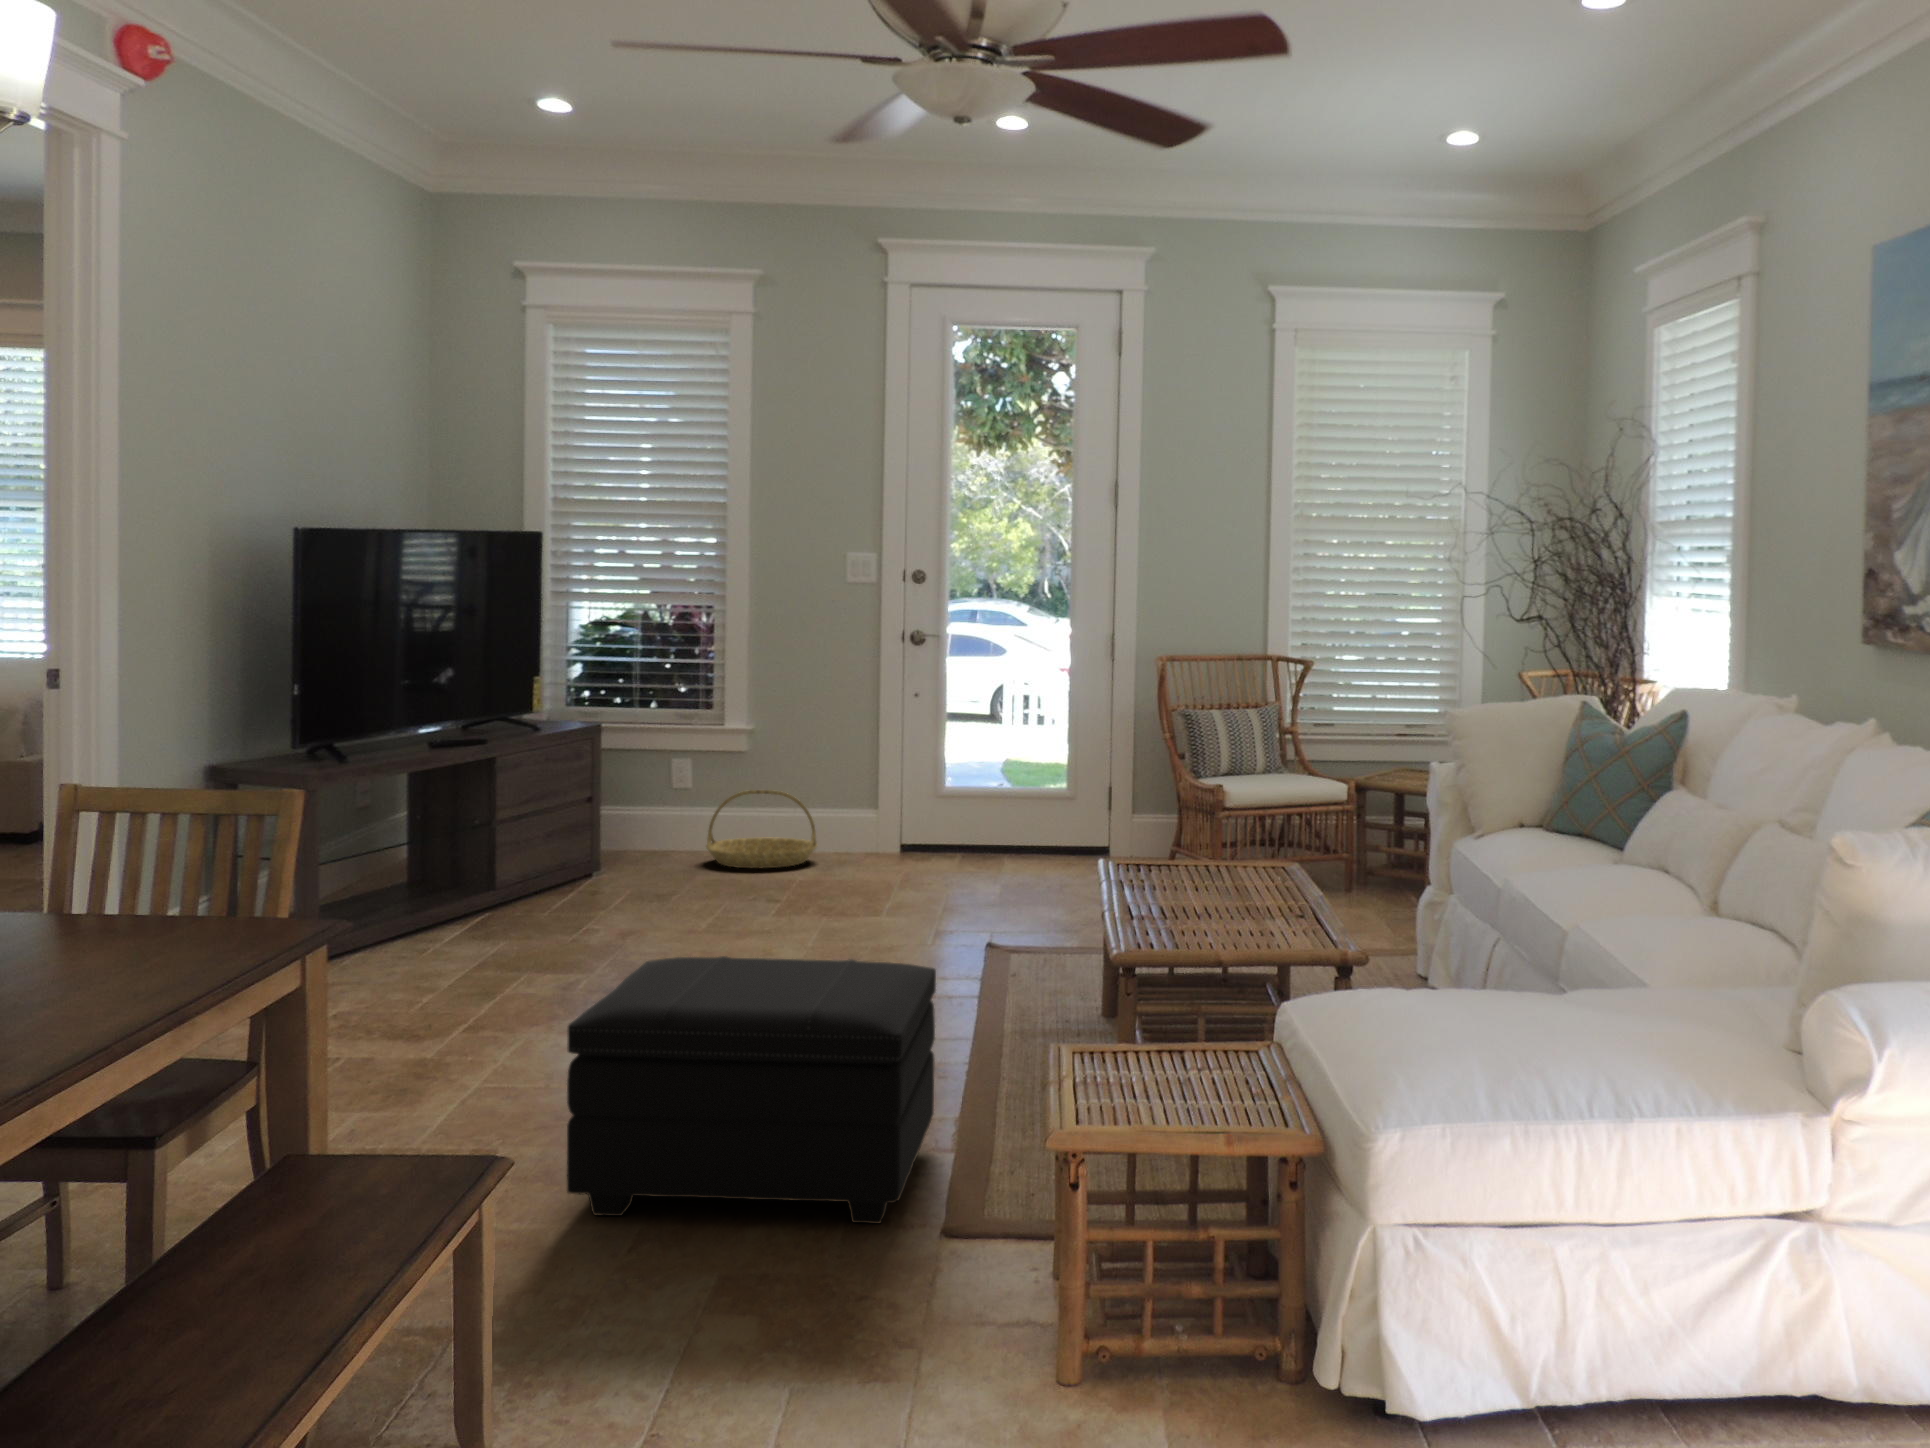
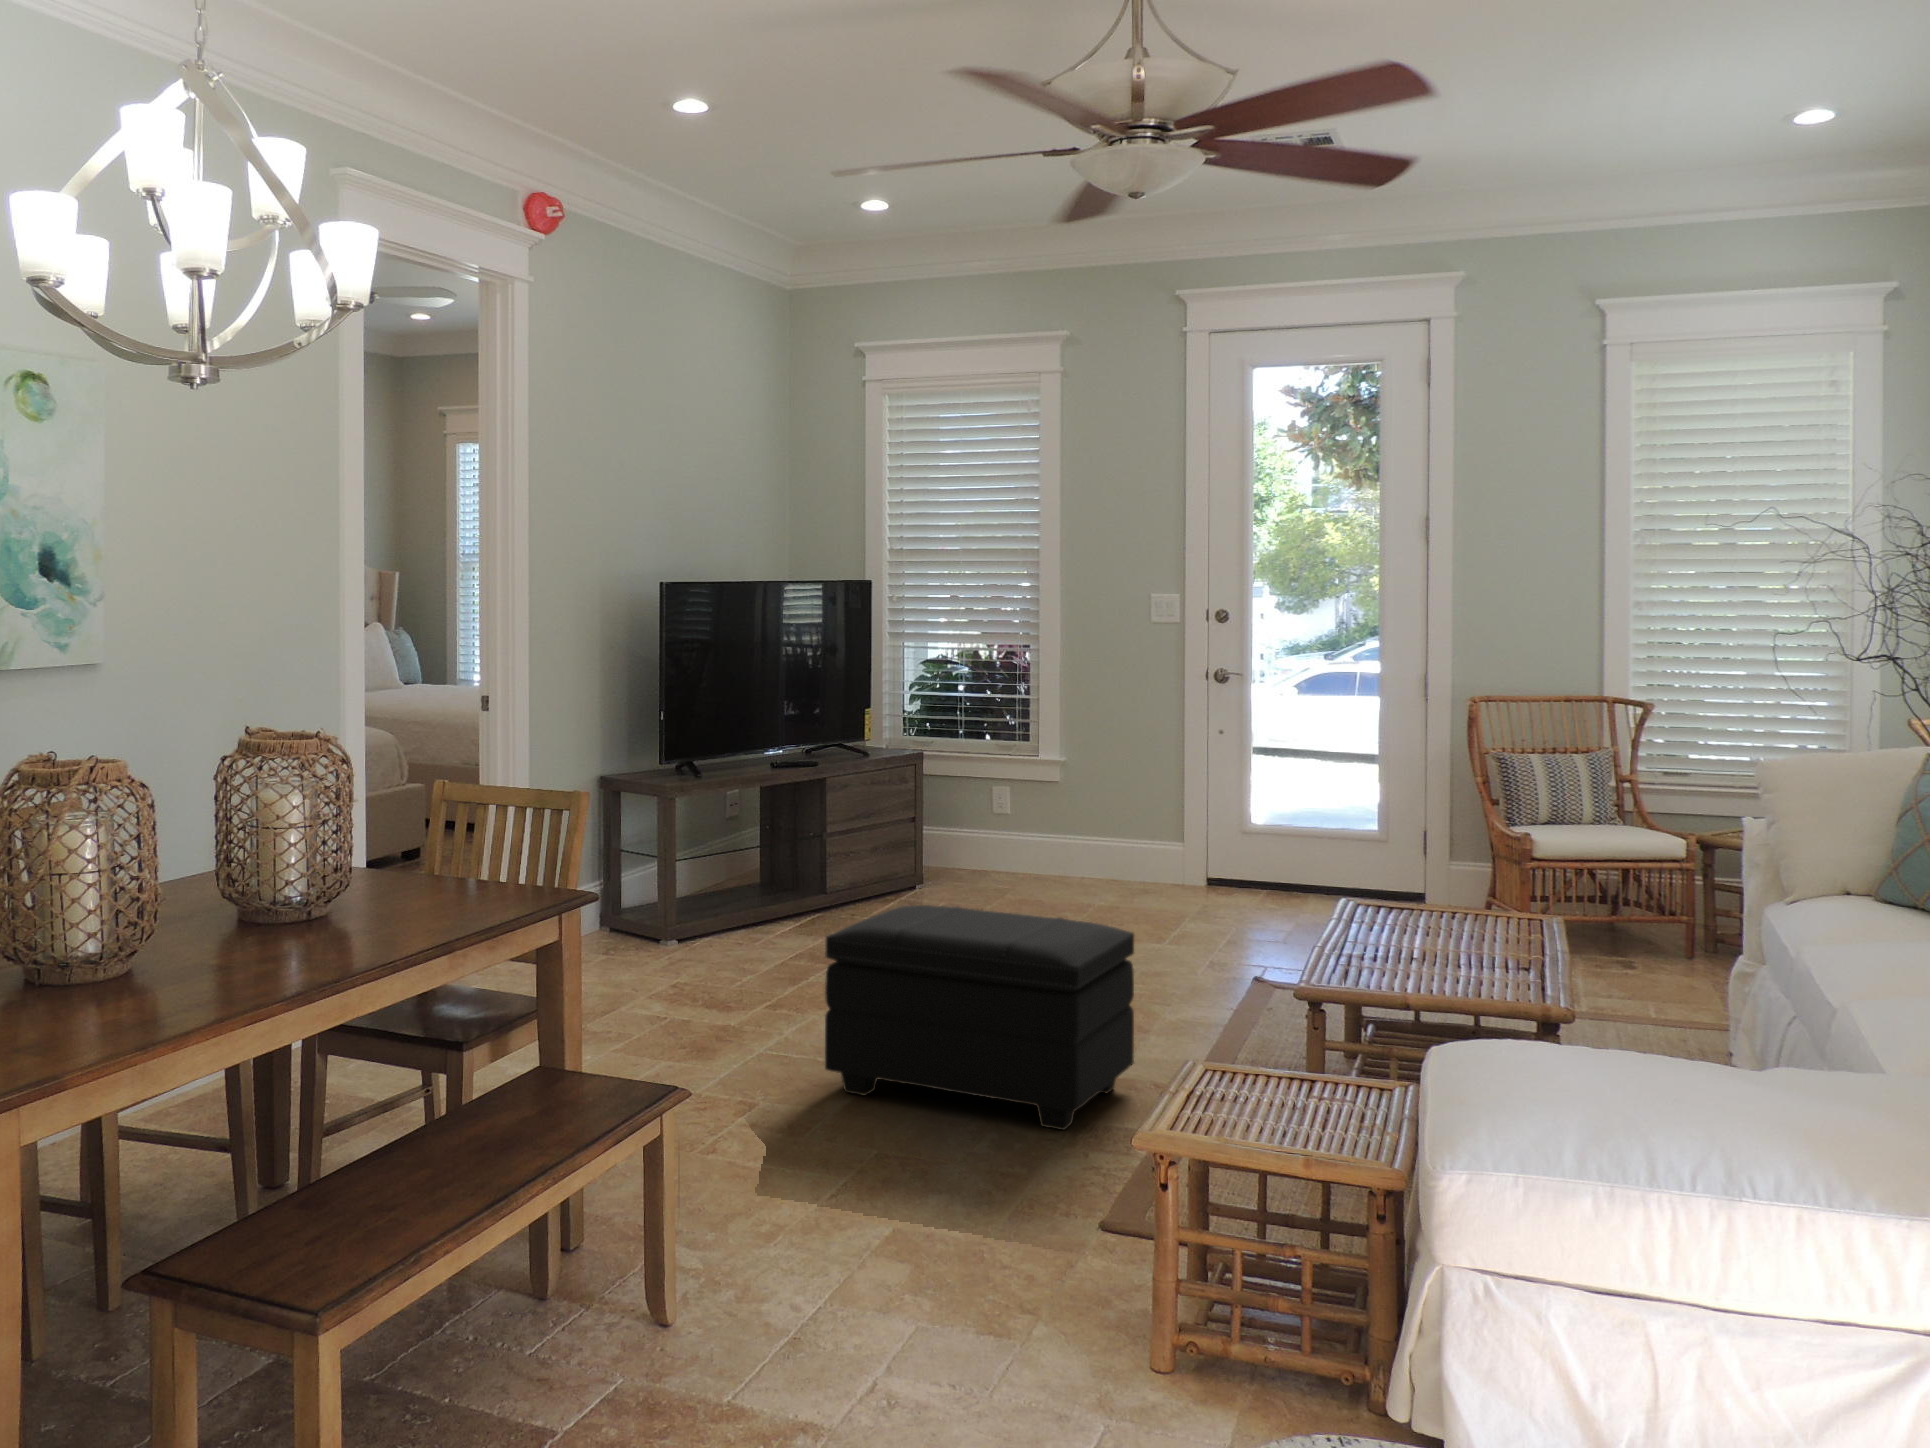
basket: present [706,790,817,868] -> none [1016,816,1119,889]

